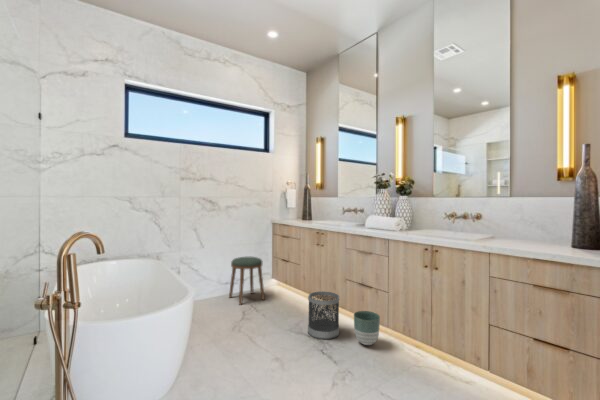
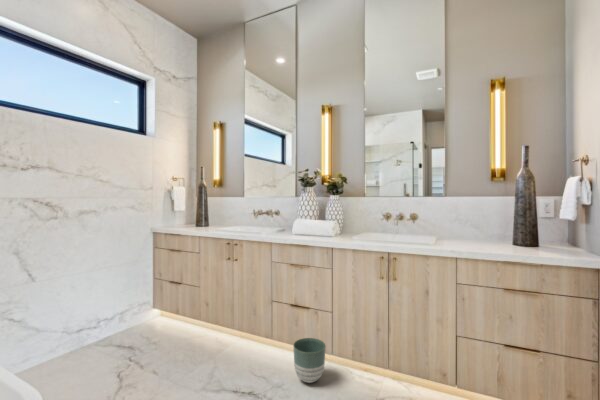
stool: present [229,257,265,305] -> none [86,283,148,359]
wastebasket: present [308,291,339,339] -> none [230,321,272,389]

